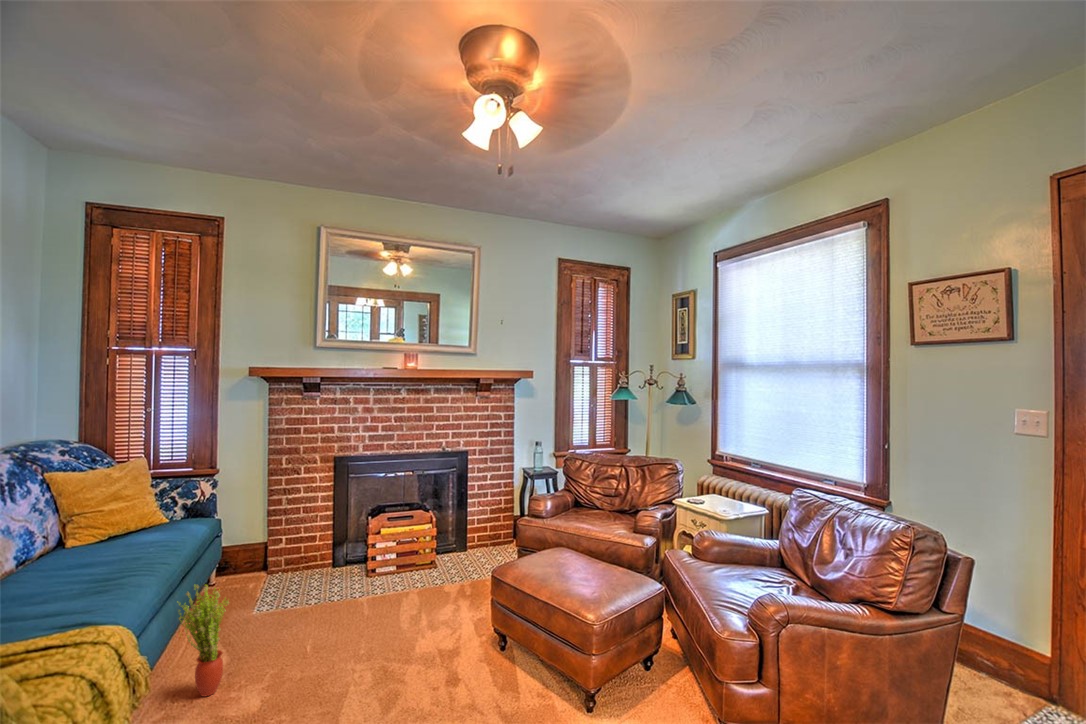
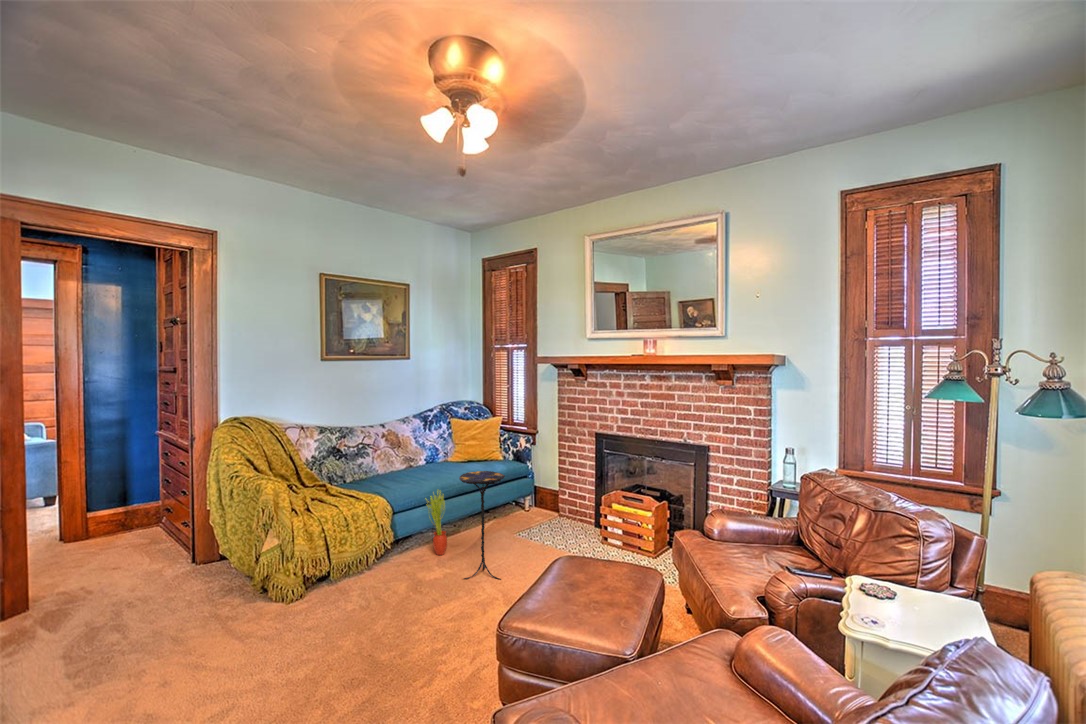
side table: none [306,520,375,690] -> present [459,471,505,579]

